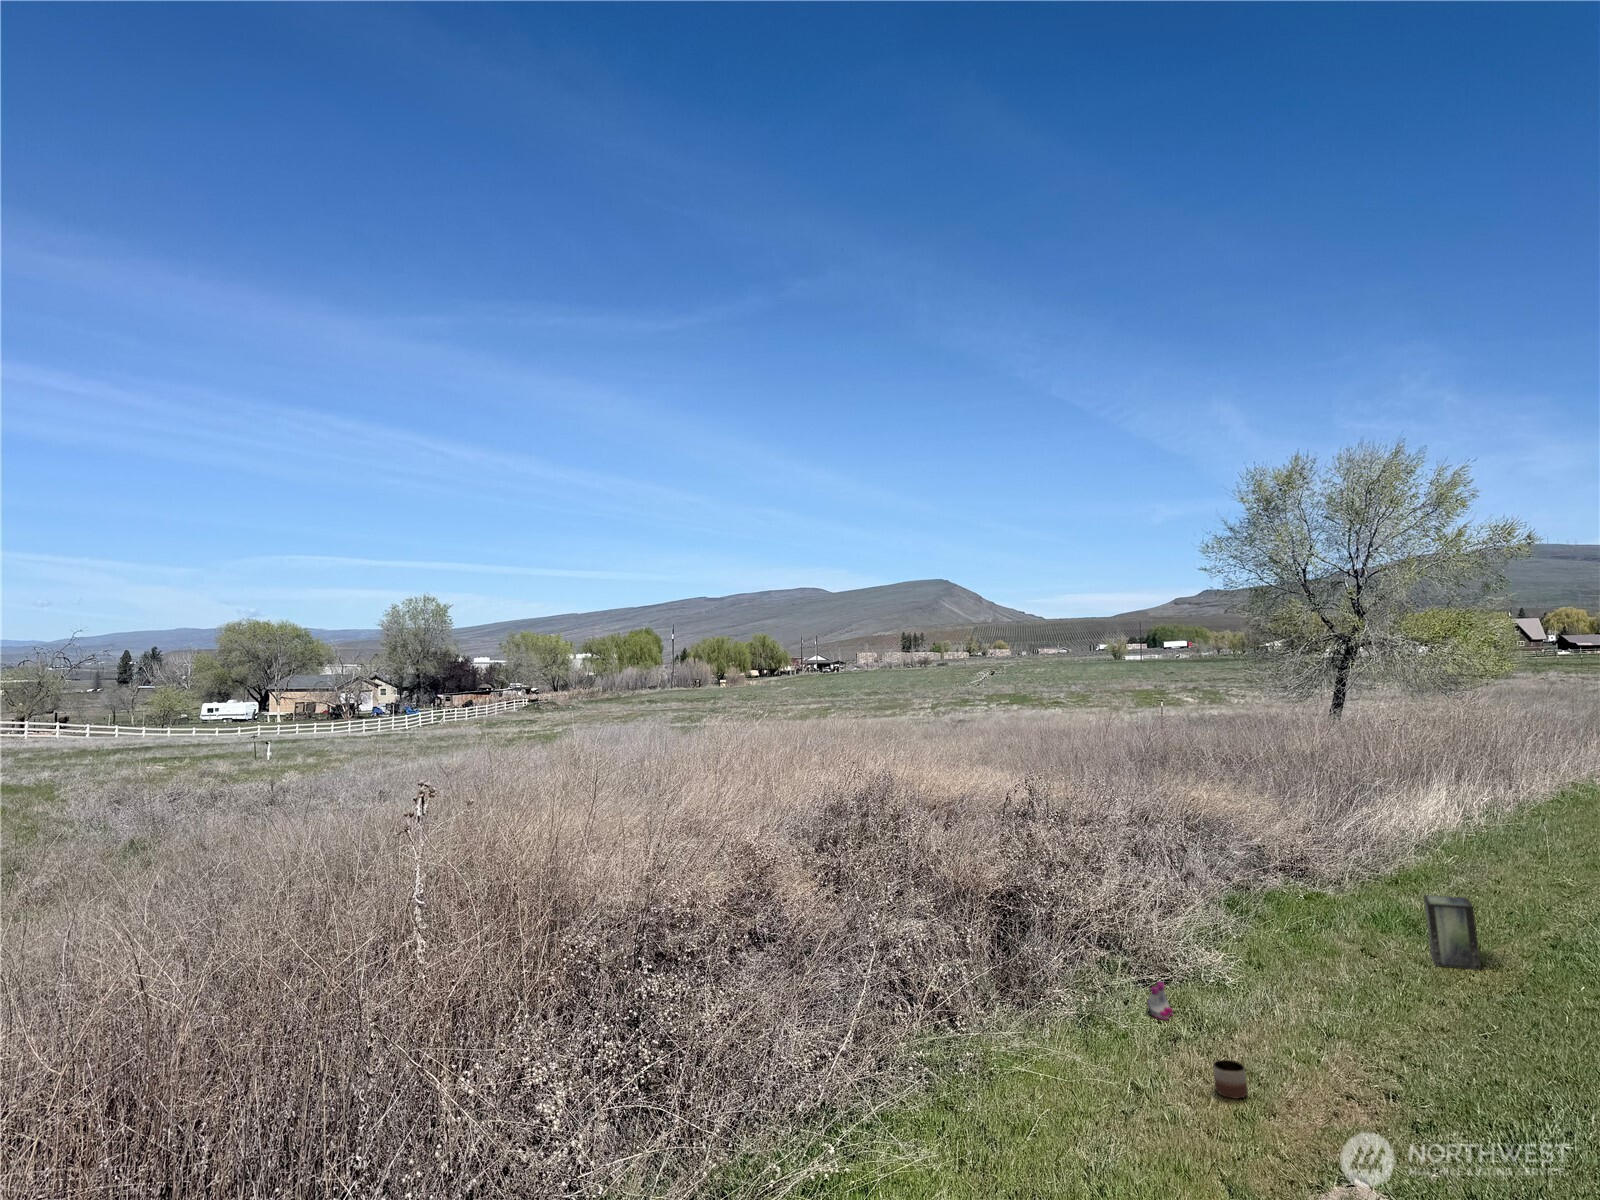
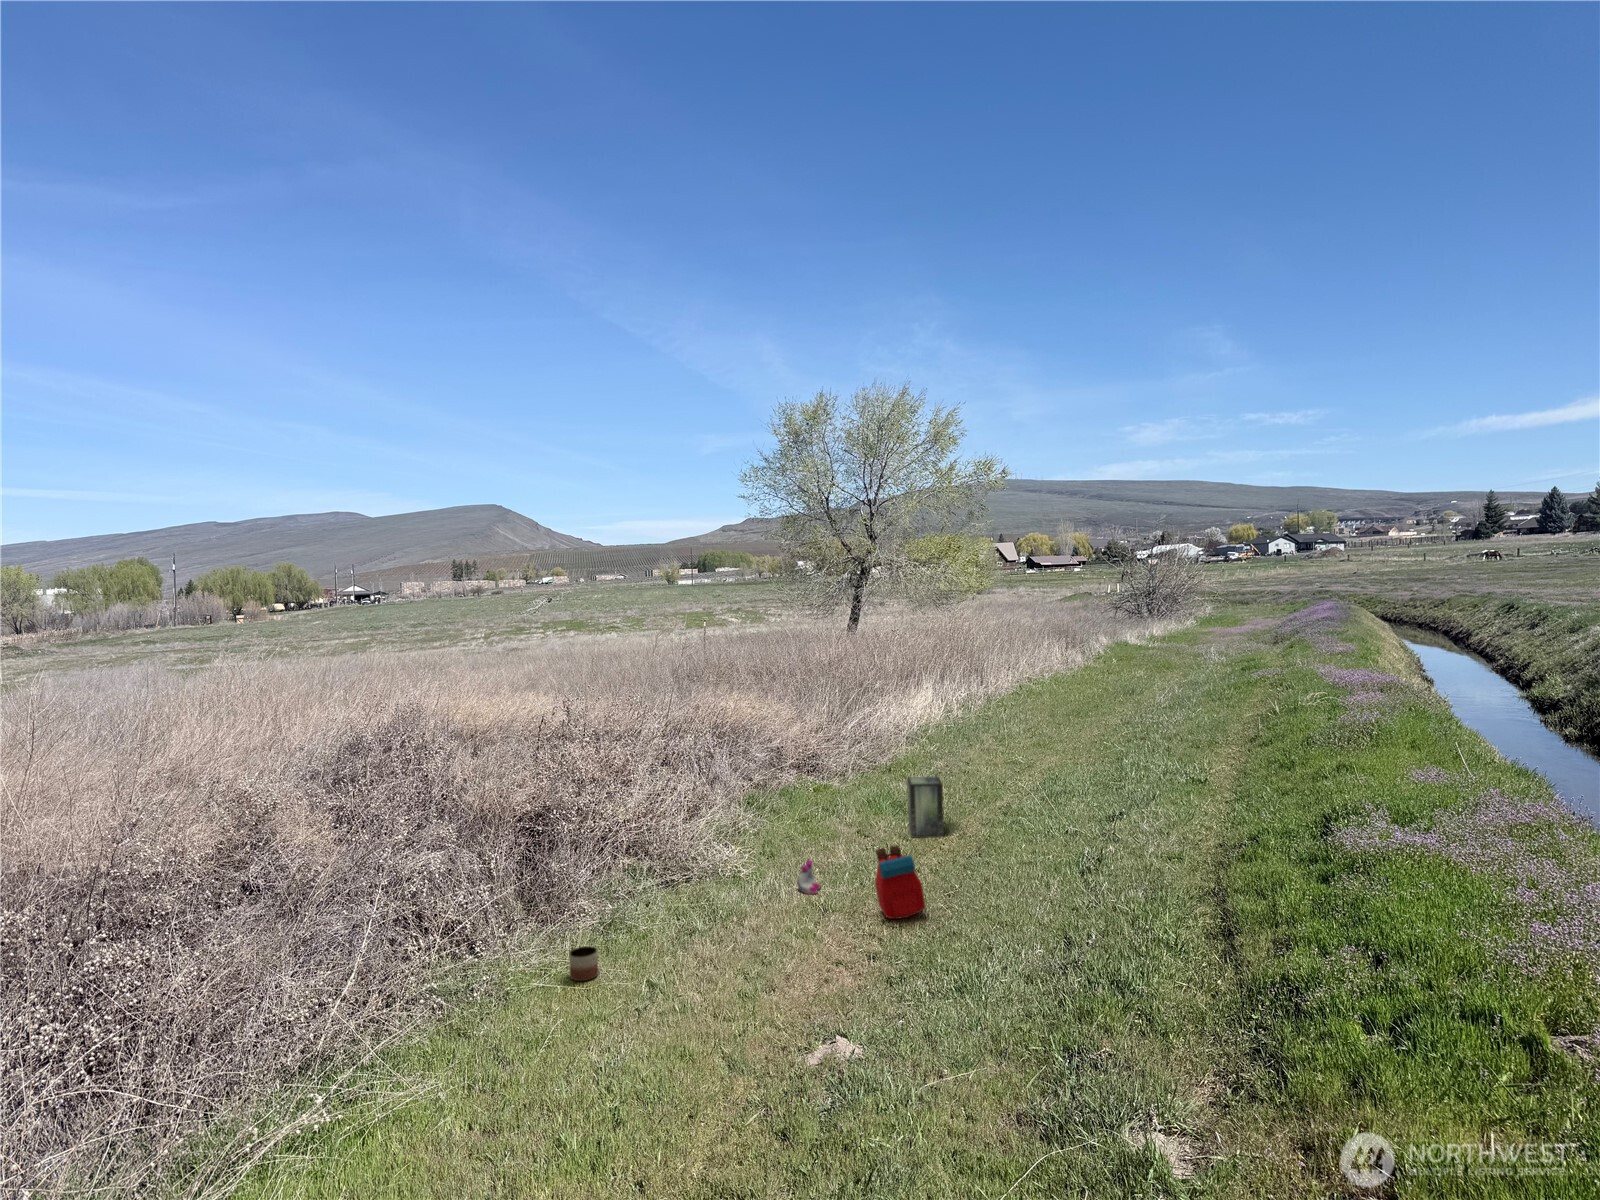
backpack: none [1386,974,1460,1060] -> present [875,846,925,919]
boots: present [1147,982,1173,1020] -> present [797,860,820,894]
planter: present [1213,1060,1248,1098] -> present [569,946,599,981]

